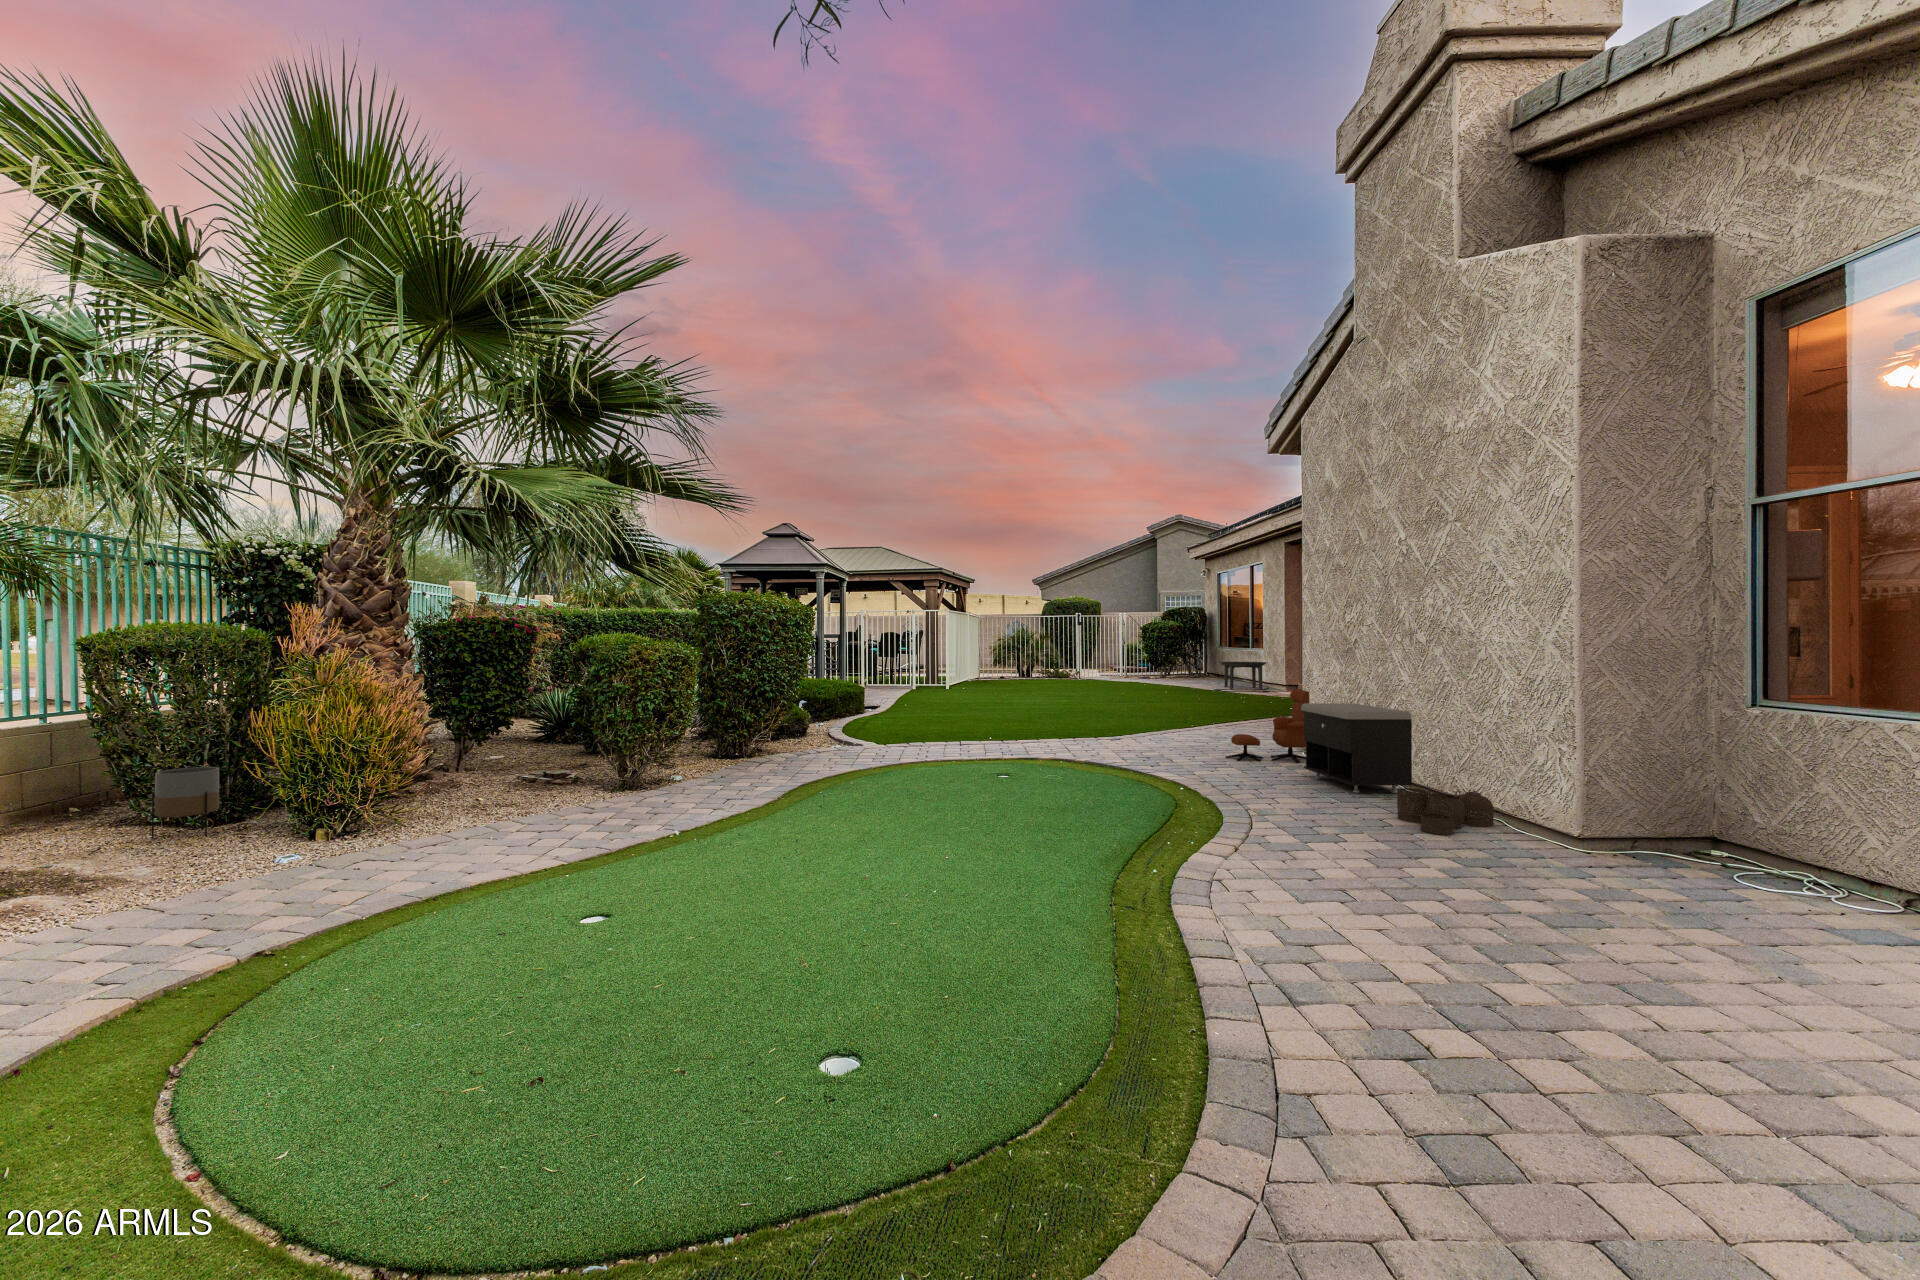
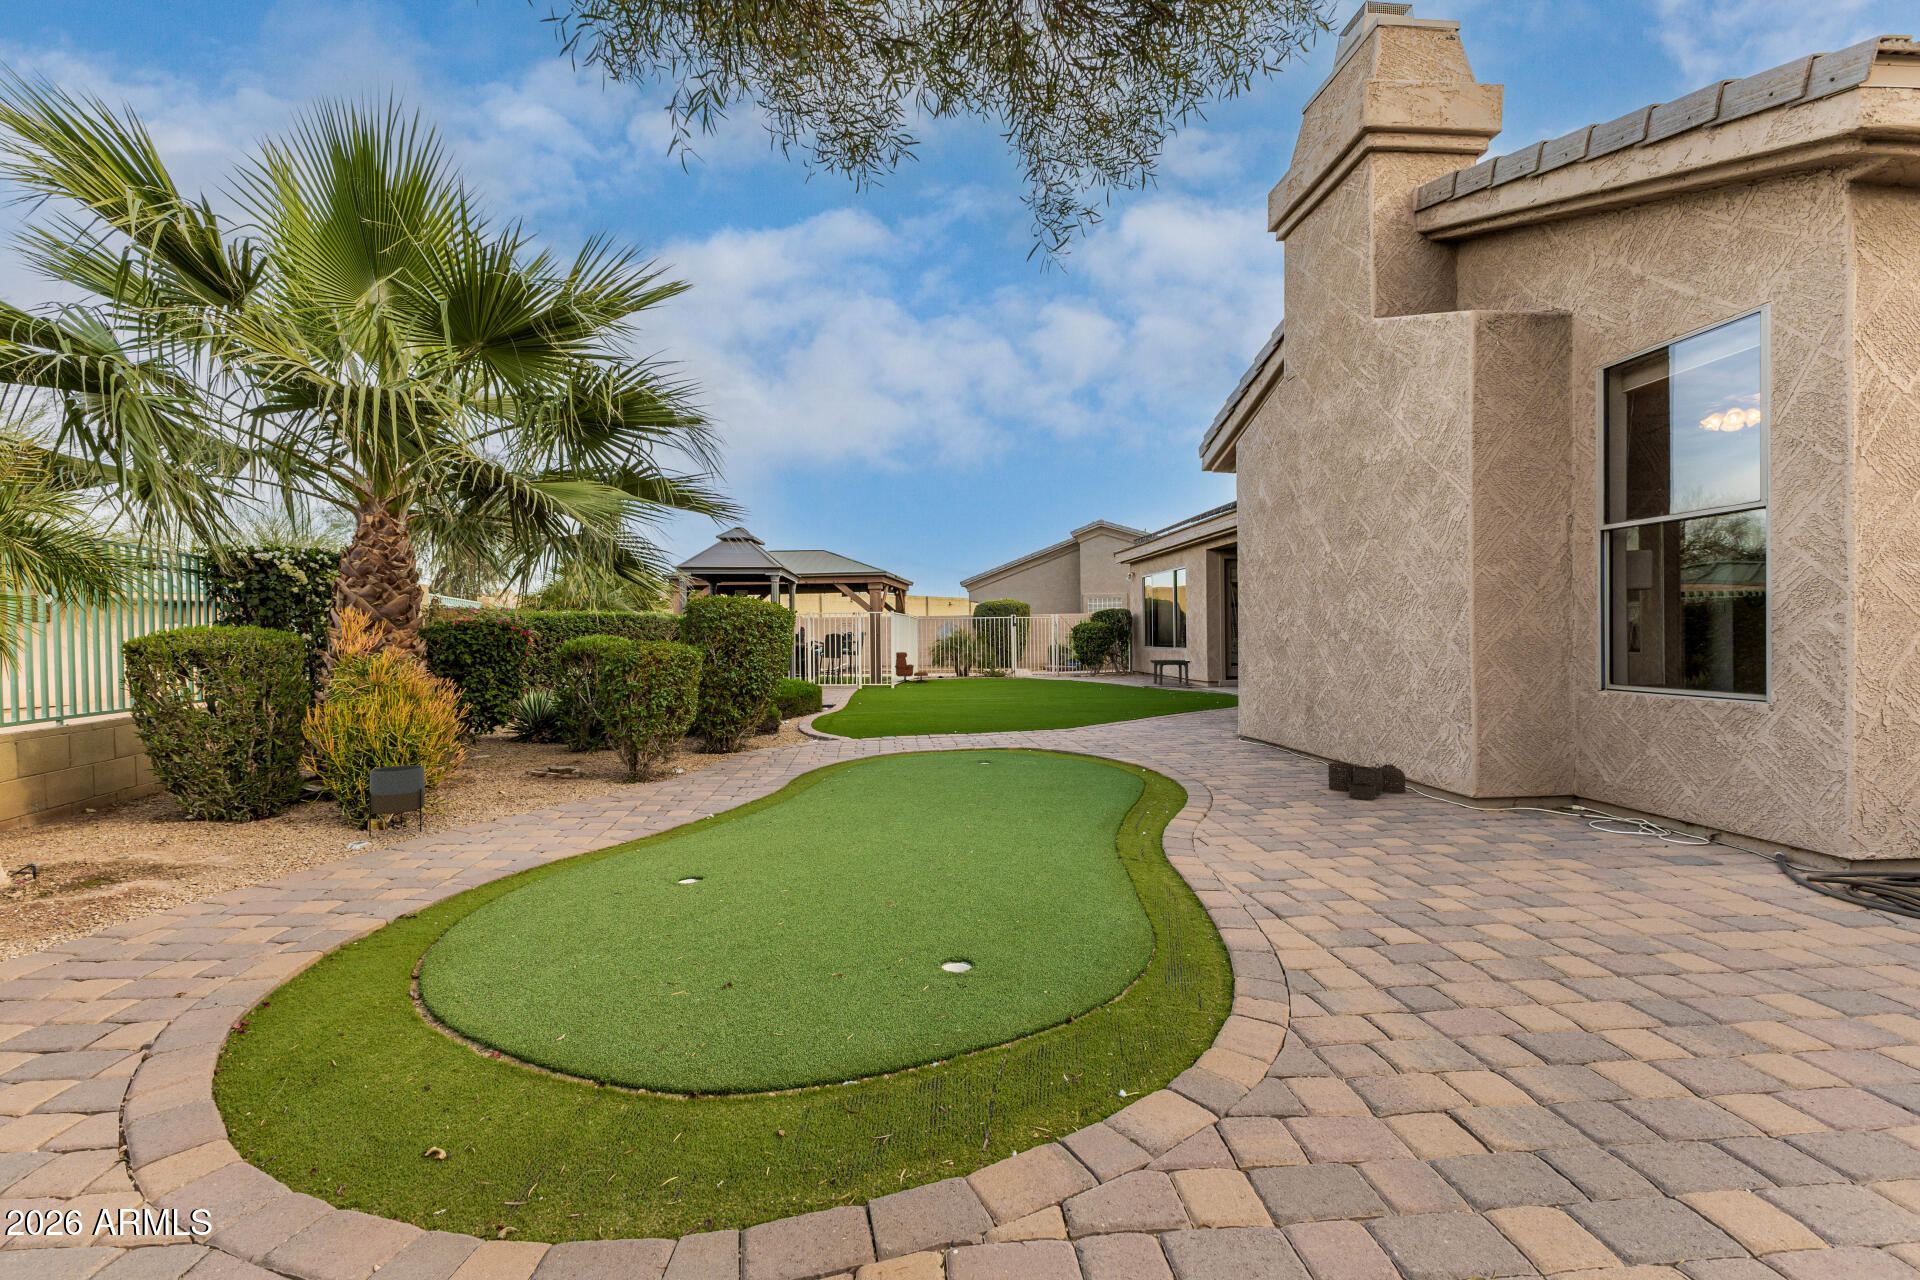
lounge chair: present [1226,689,1310,763] -> present [895,652,928,683]
storage bench: present [1301,703,1412,793] -> none [1241,694,1336,770]
planter: present [152,767,219,840] -> present [369,765,425,837]

